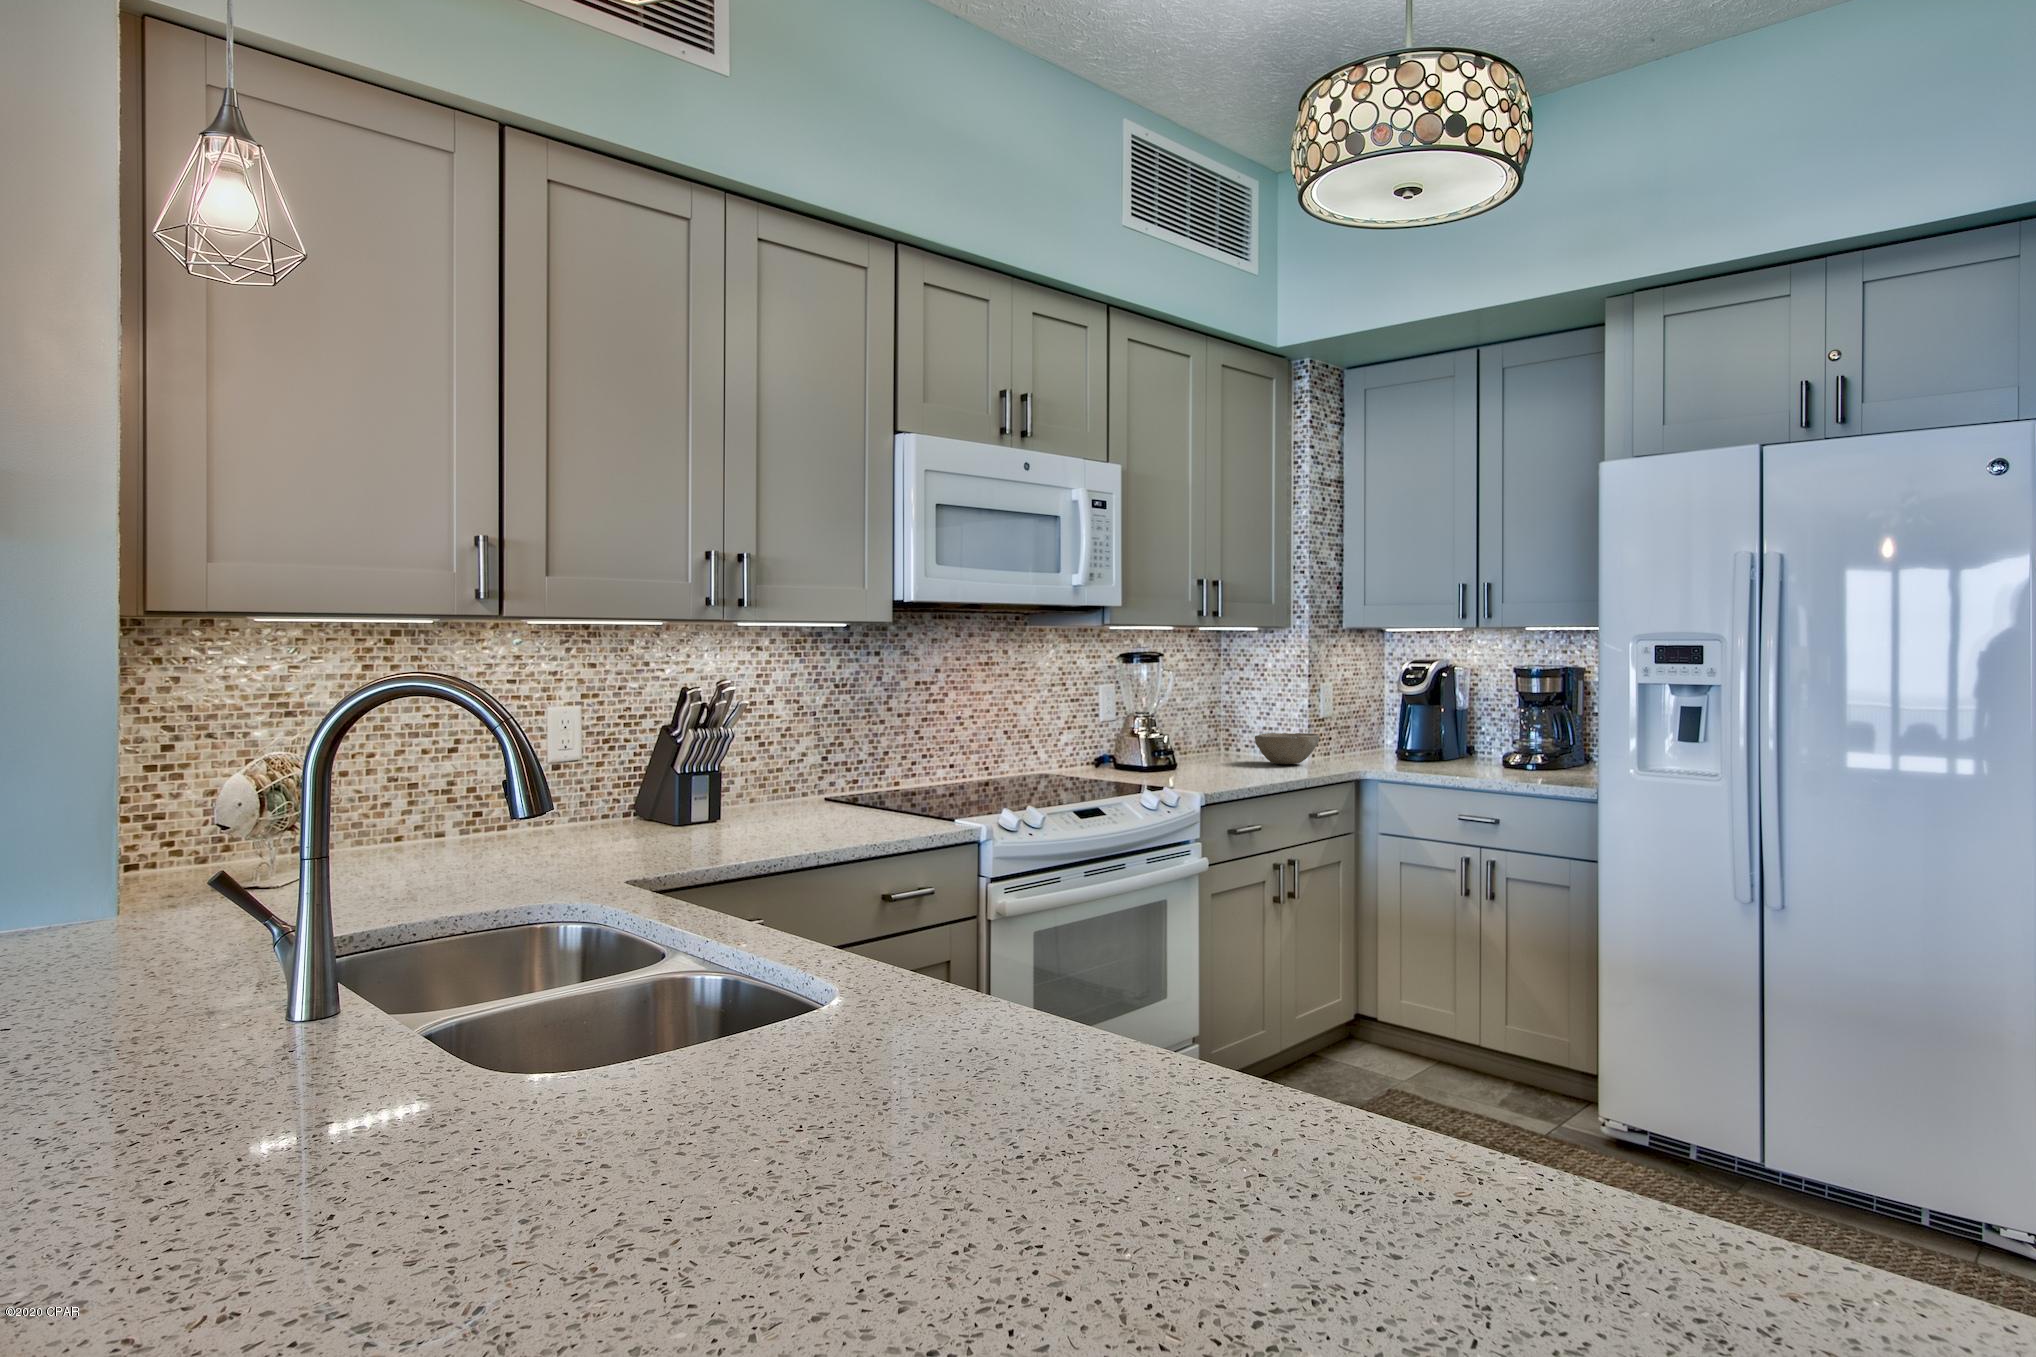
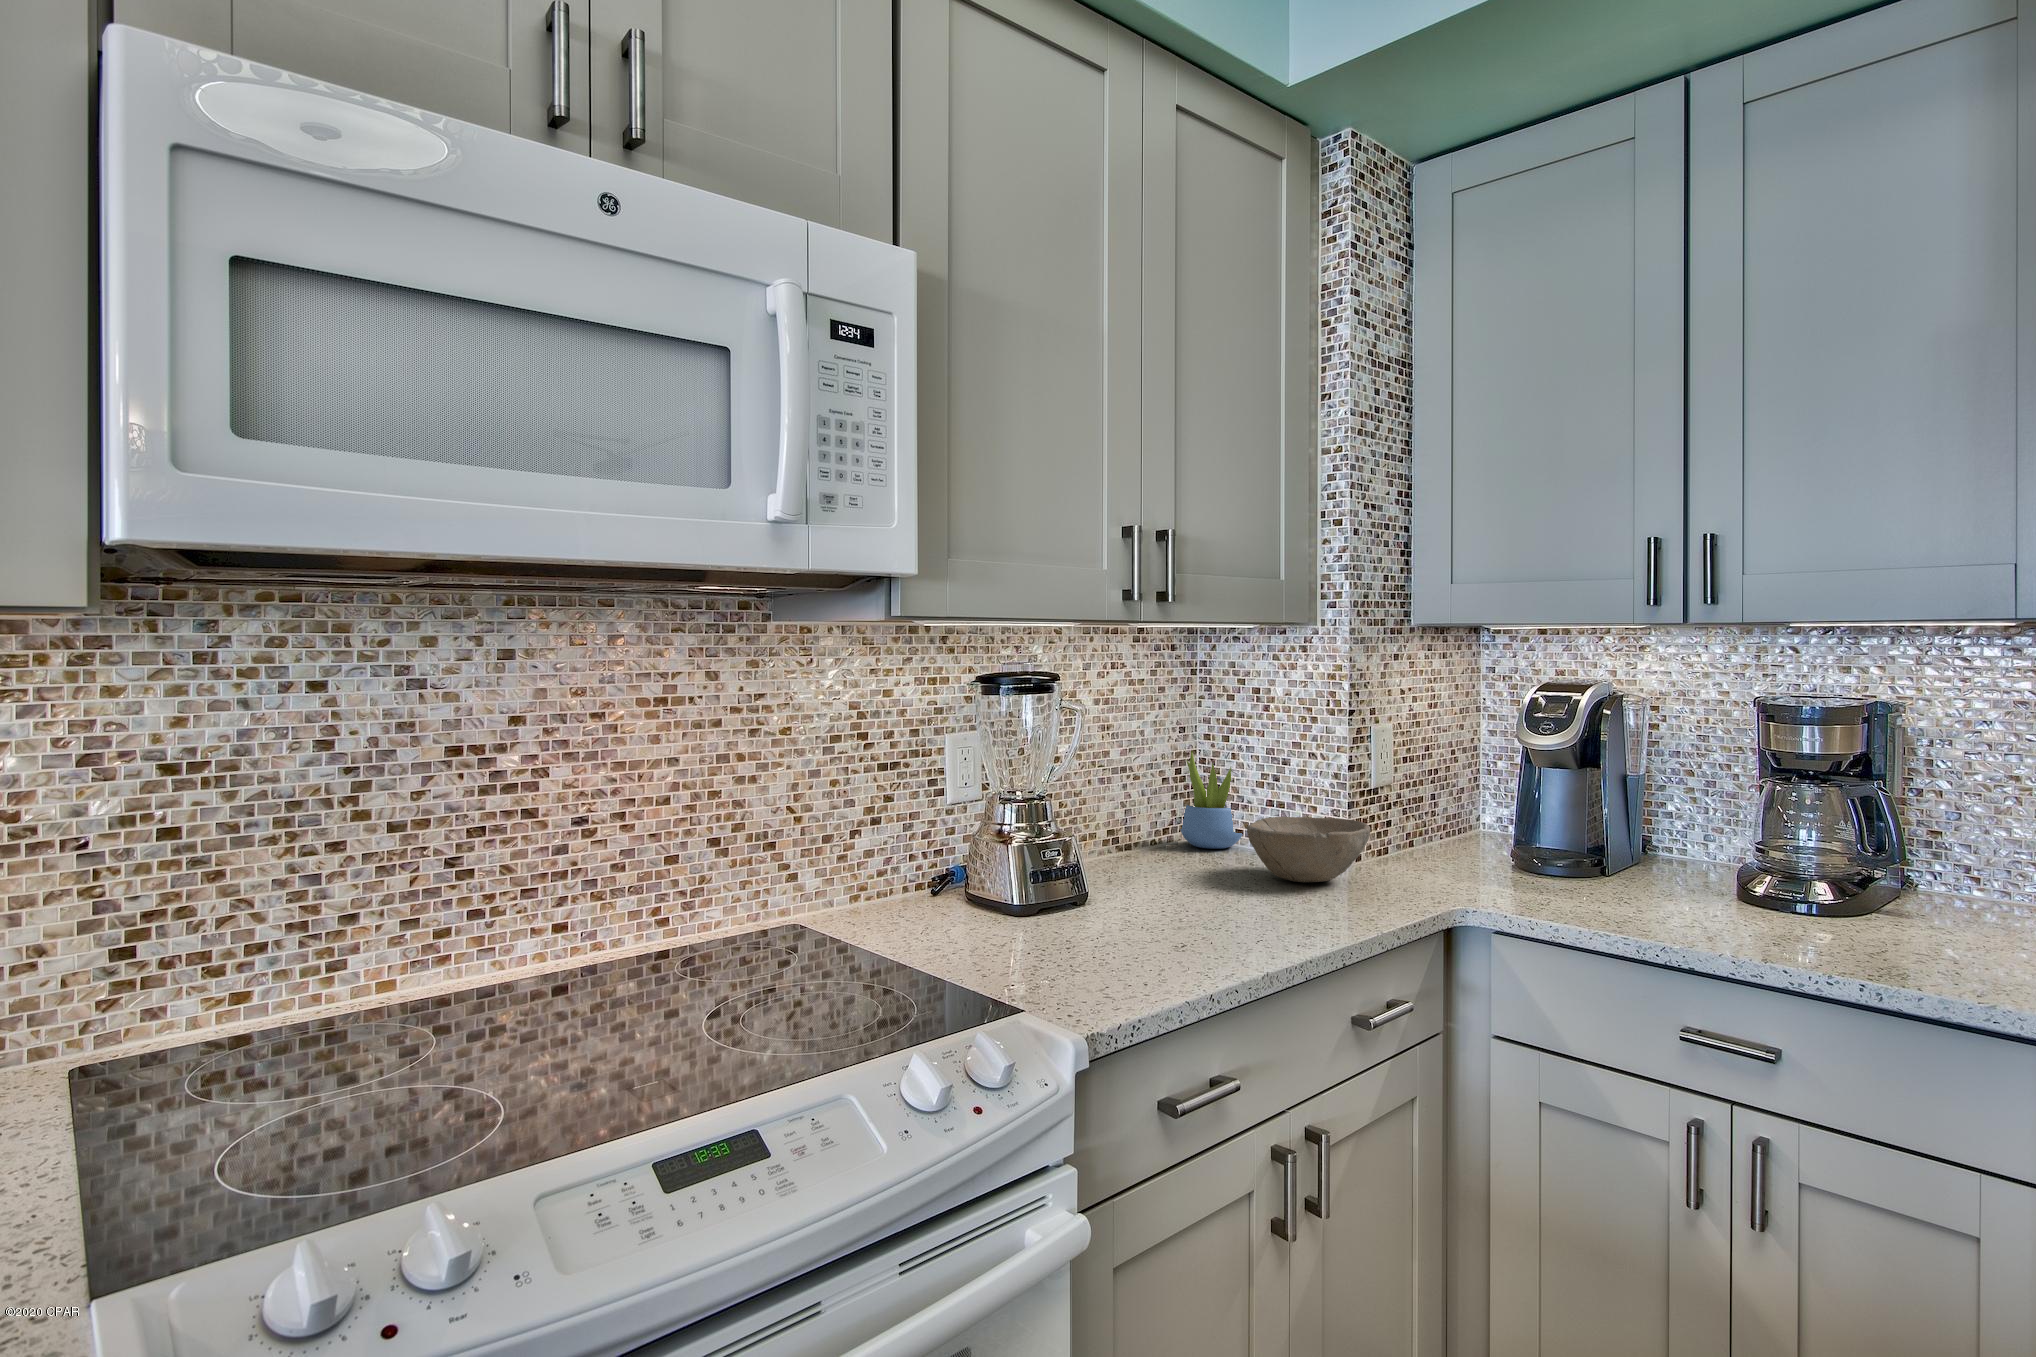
succulent plant: none [1213,700,1250,756] -> present [1180,751,1243,849]

